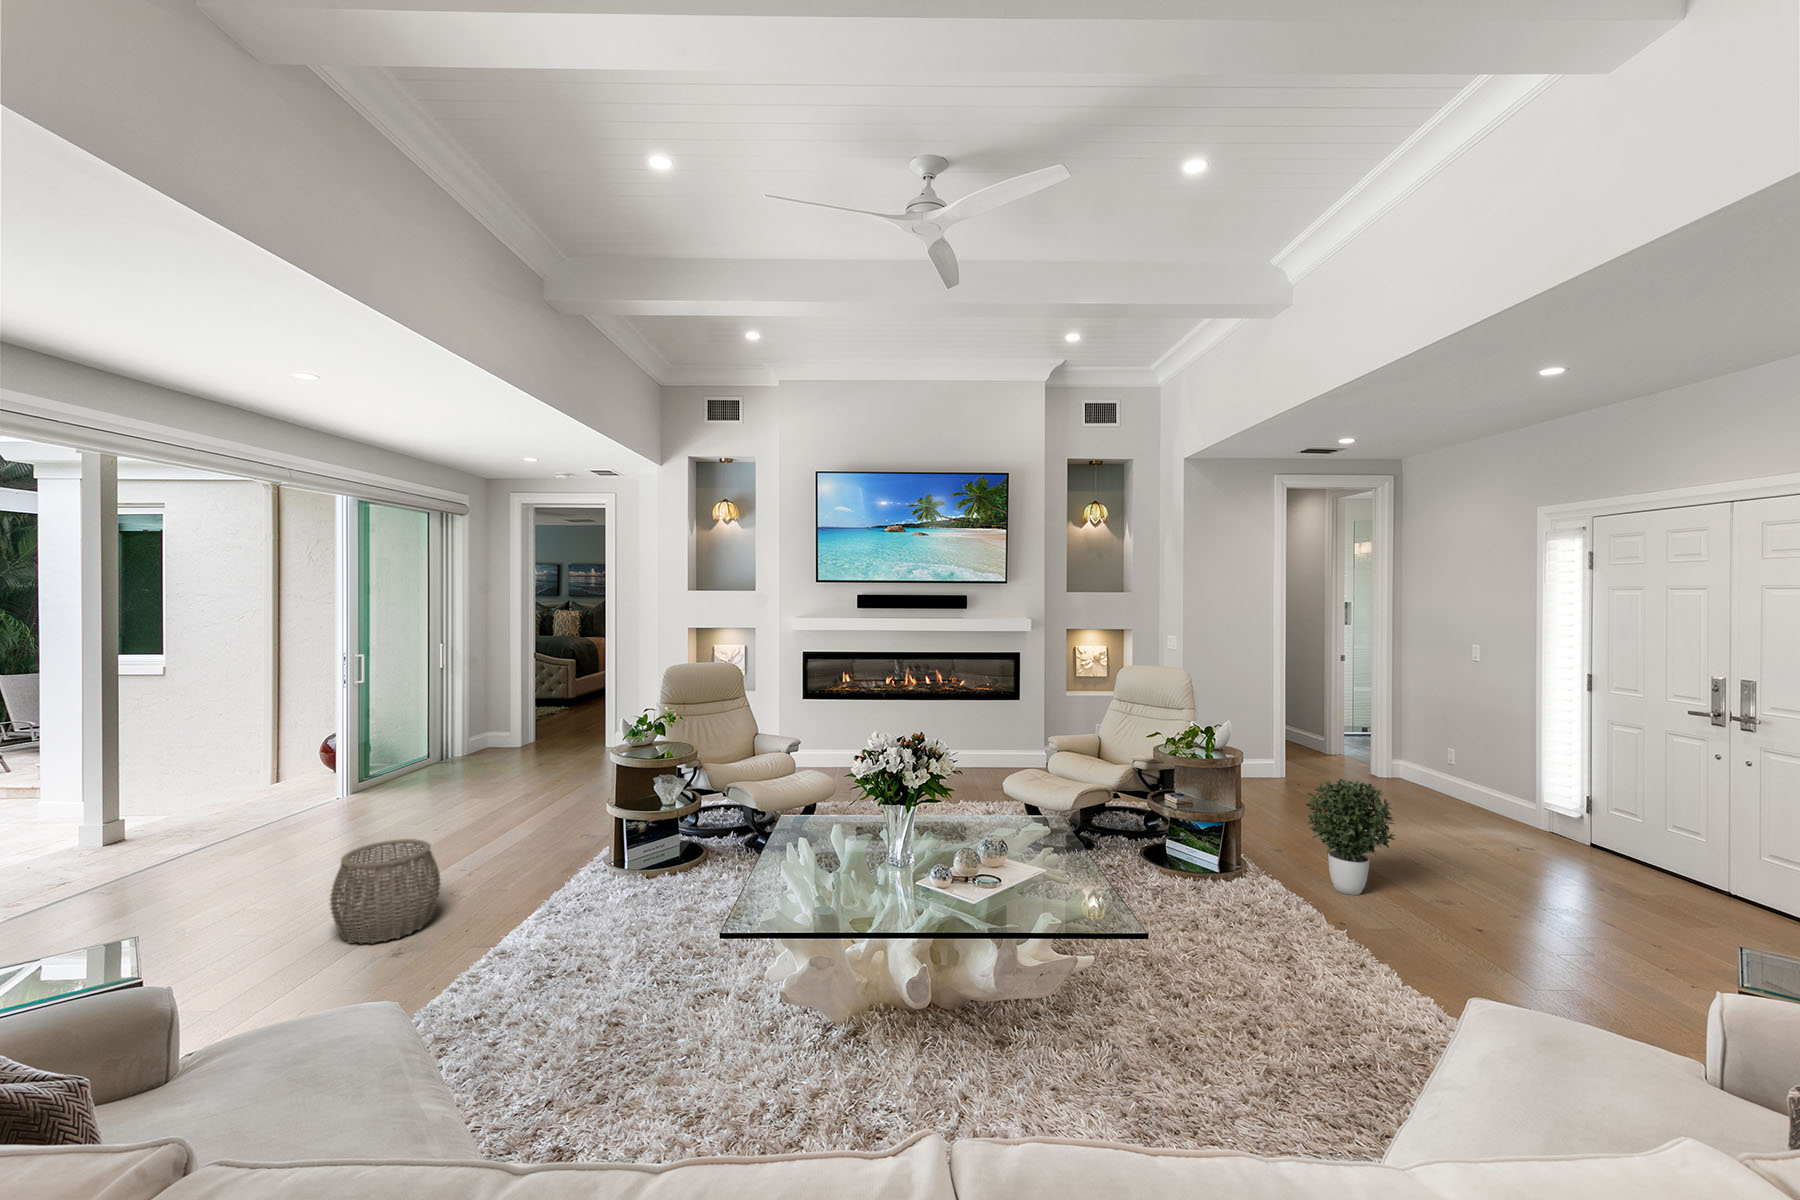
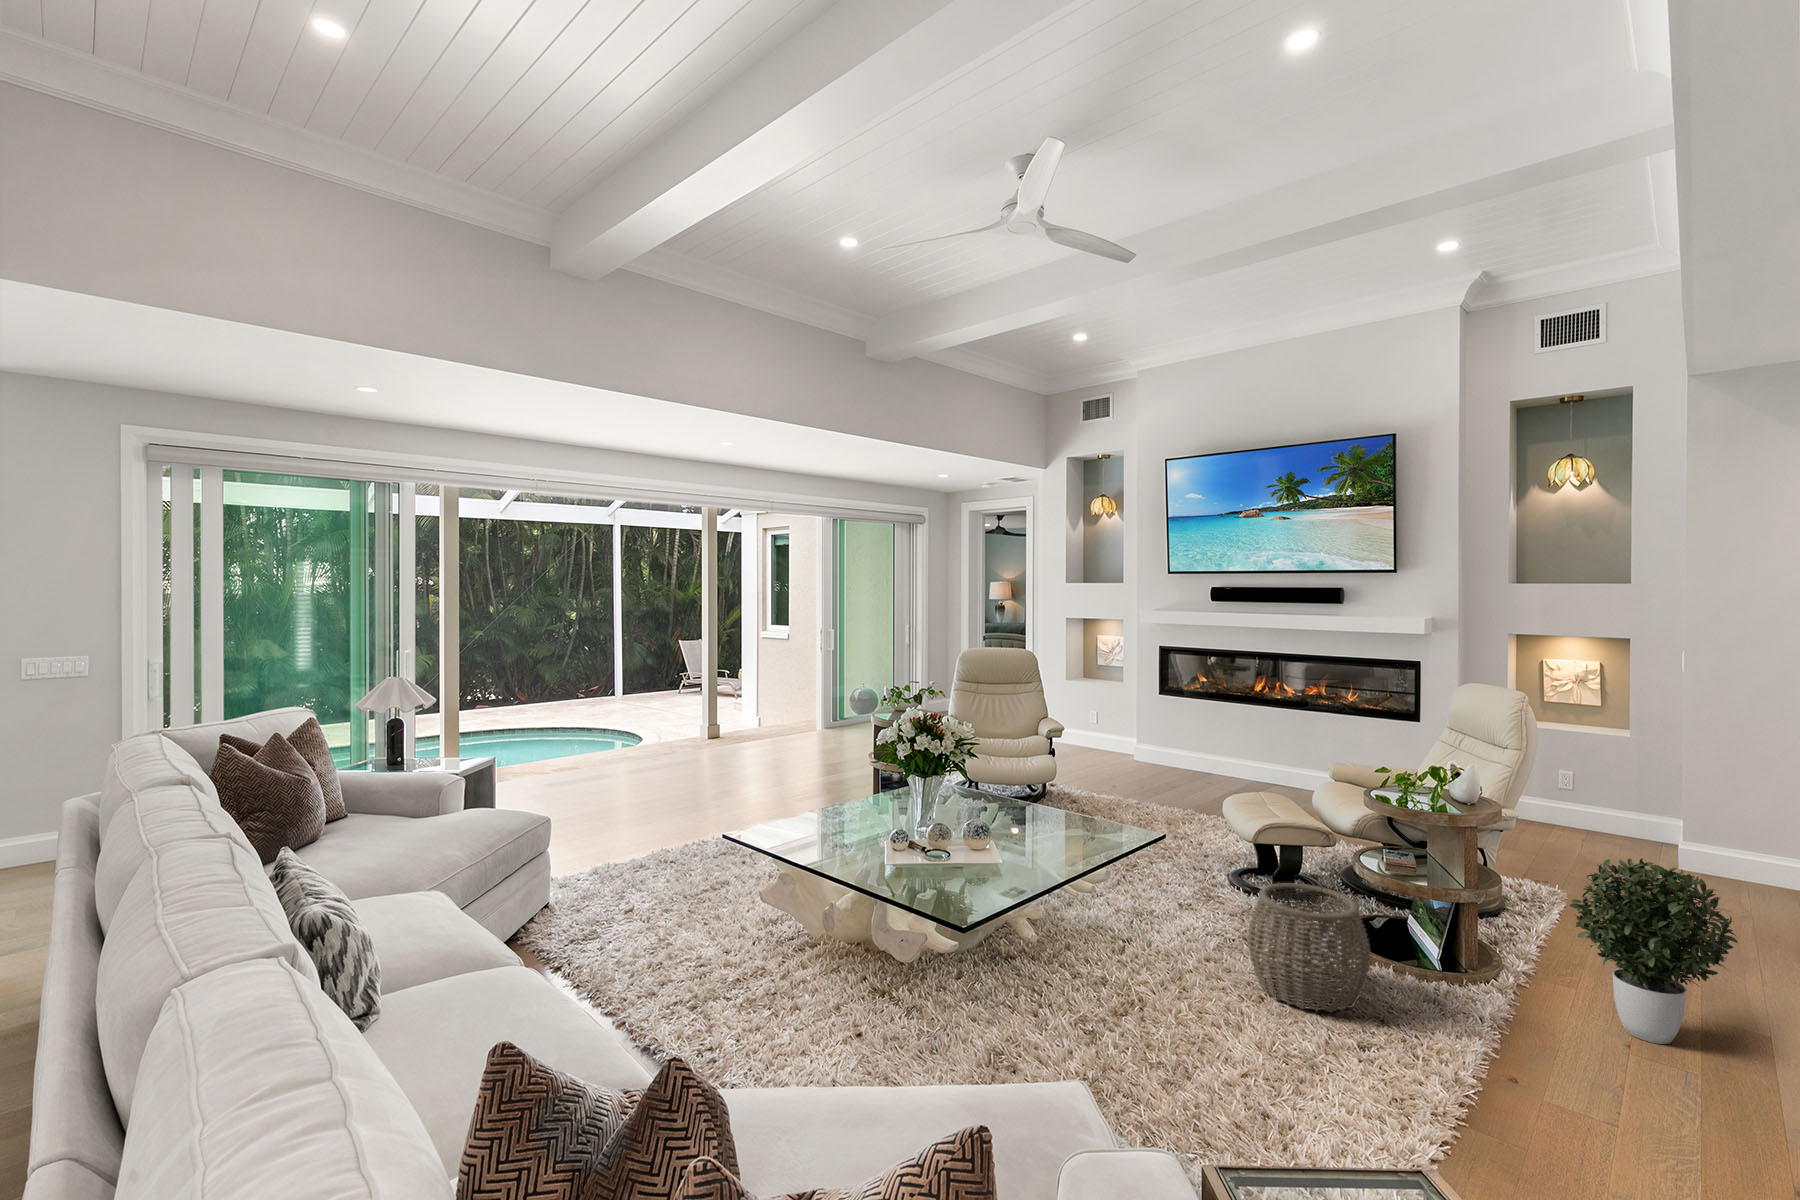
woven basket: present [330,839,441,944] -> present [1247,883,1371,1012]

